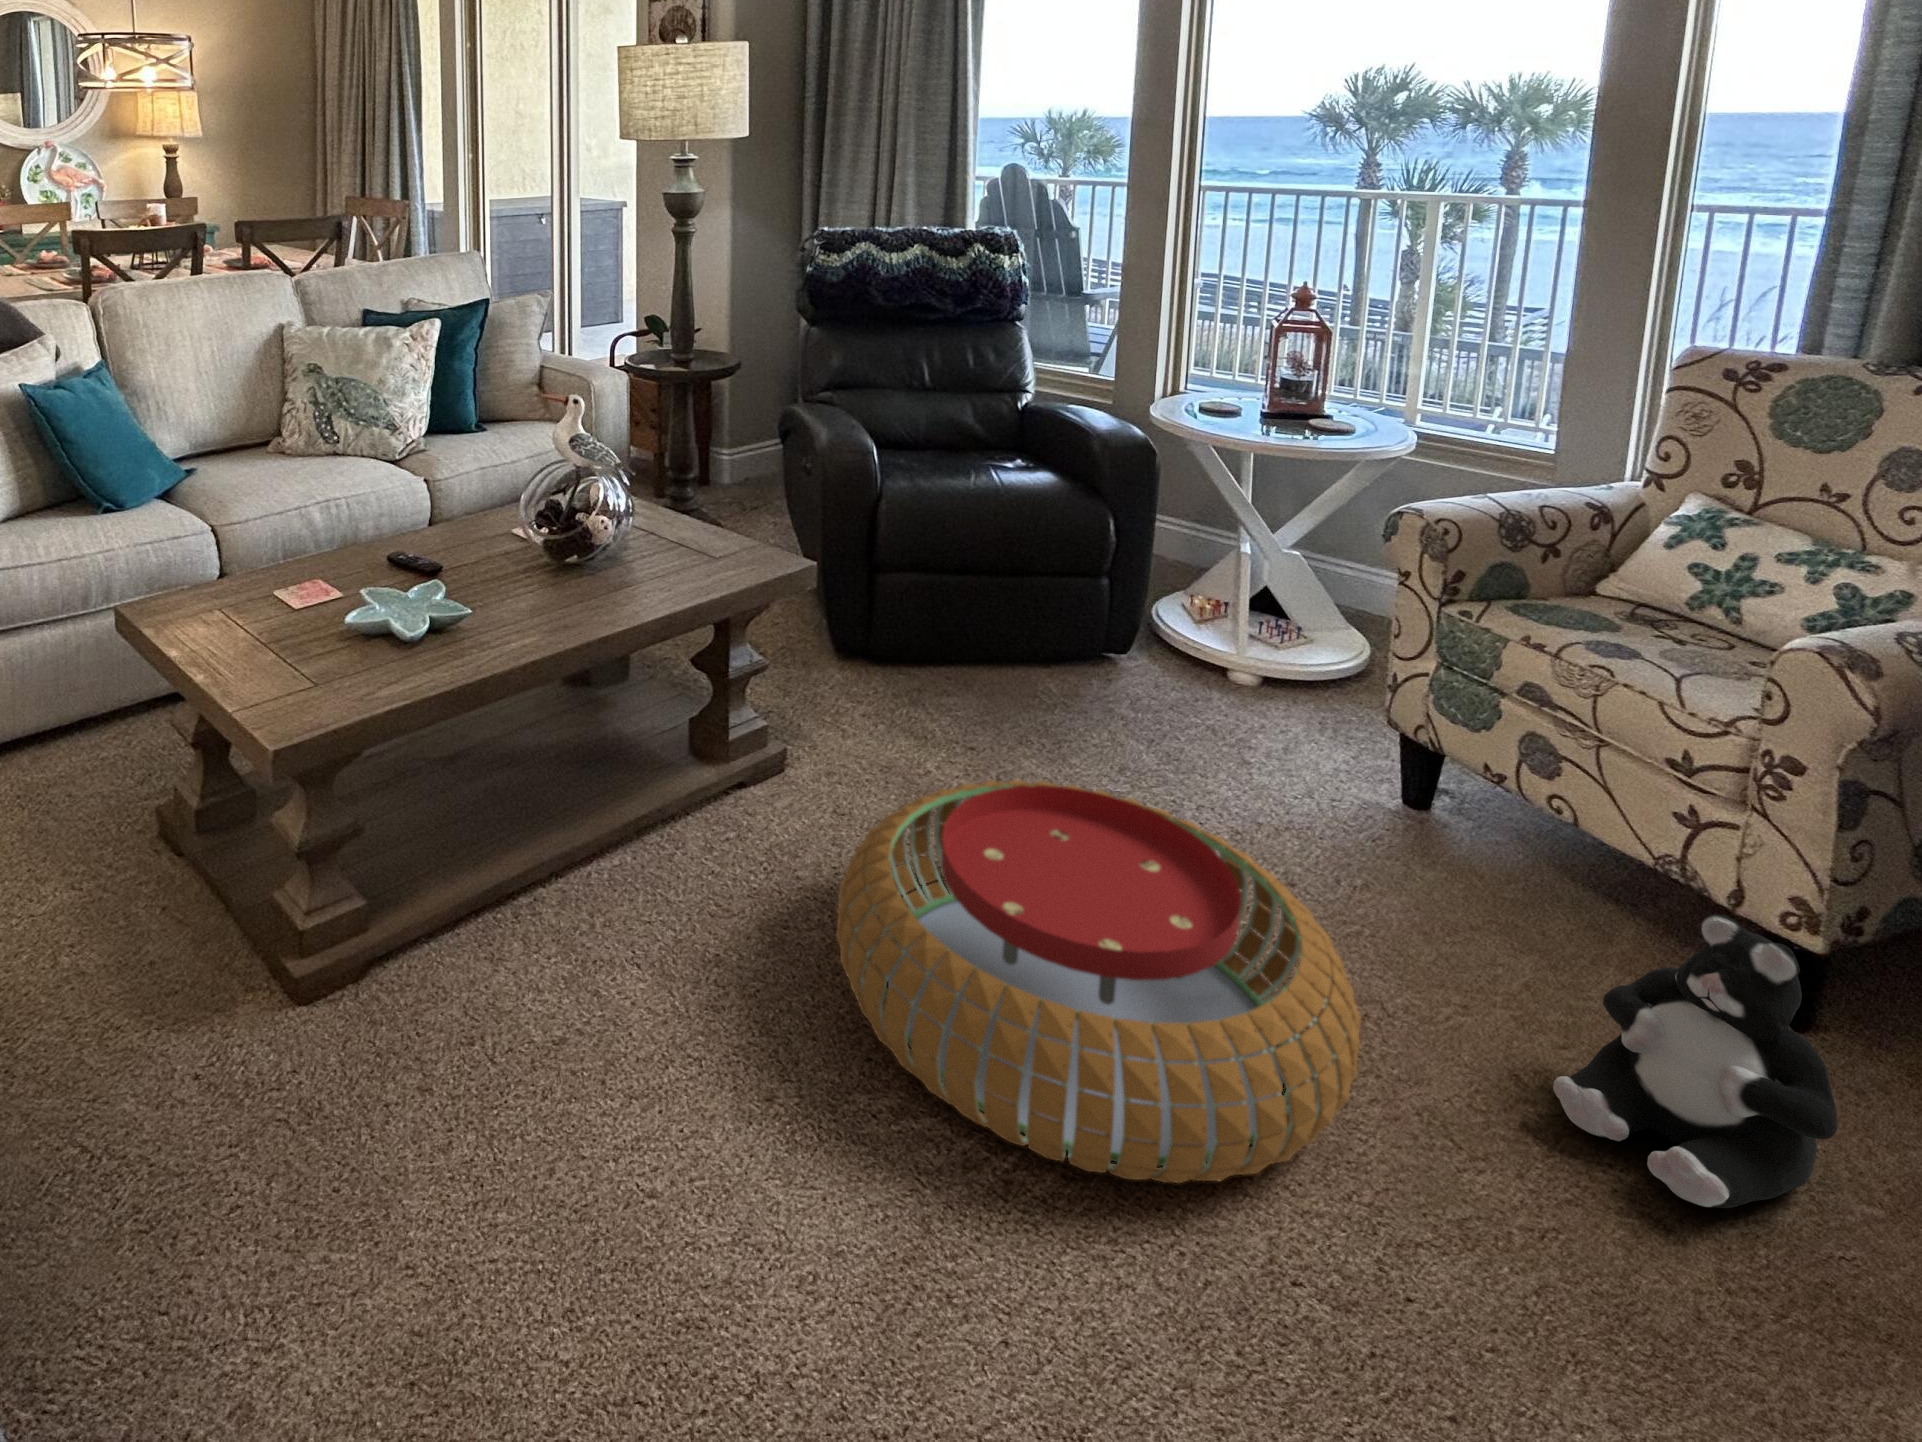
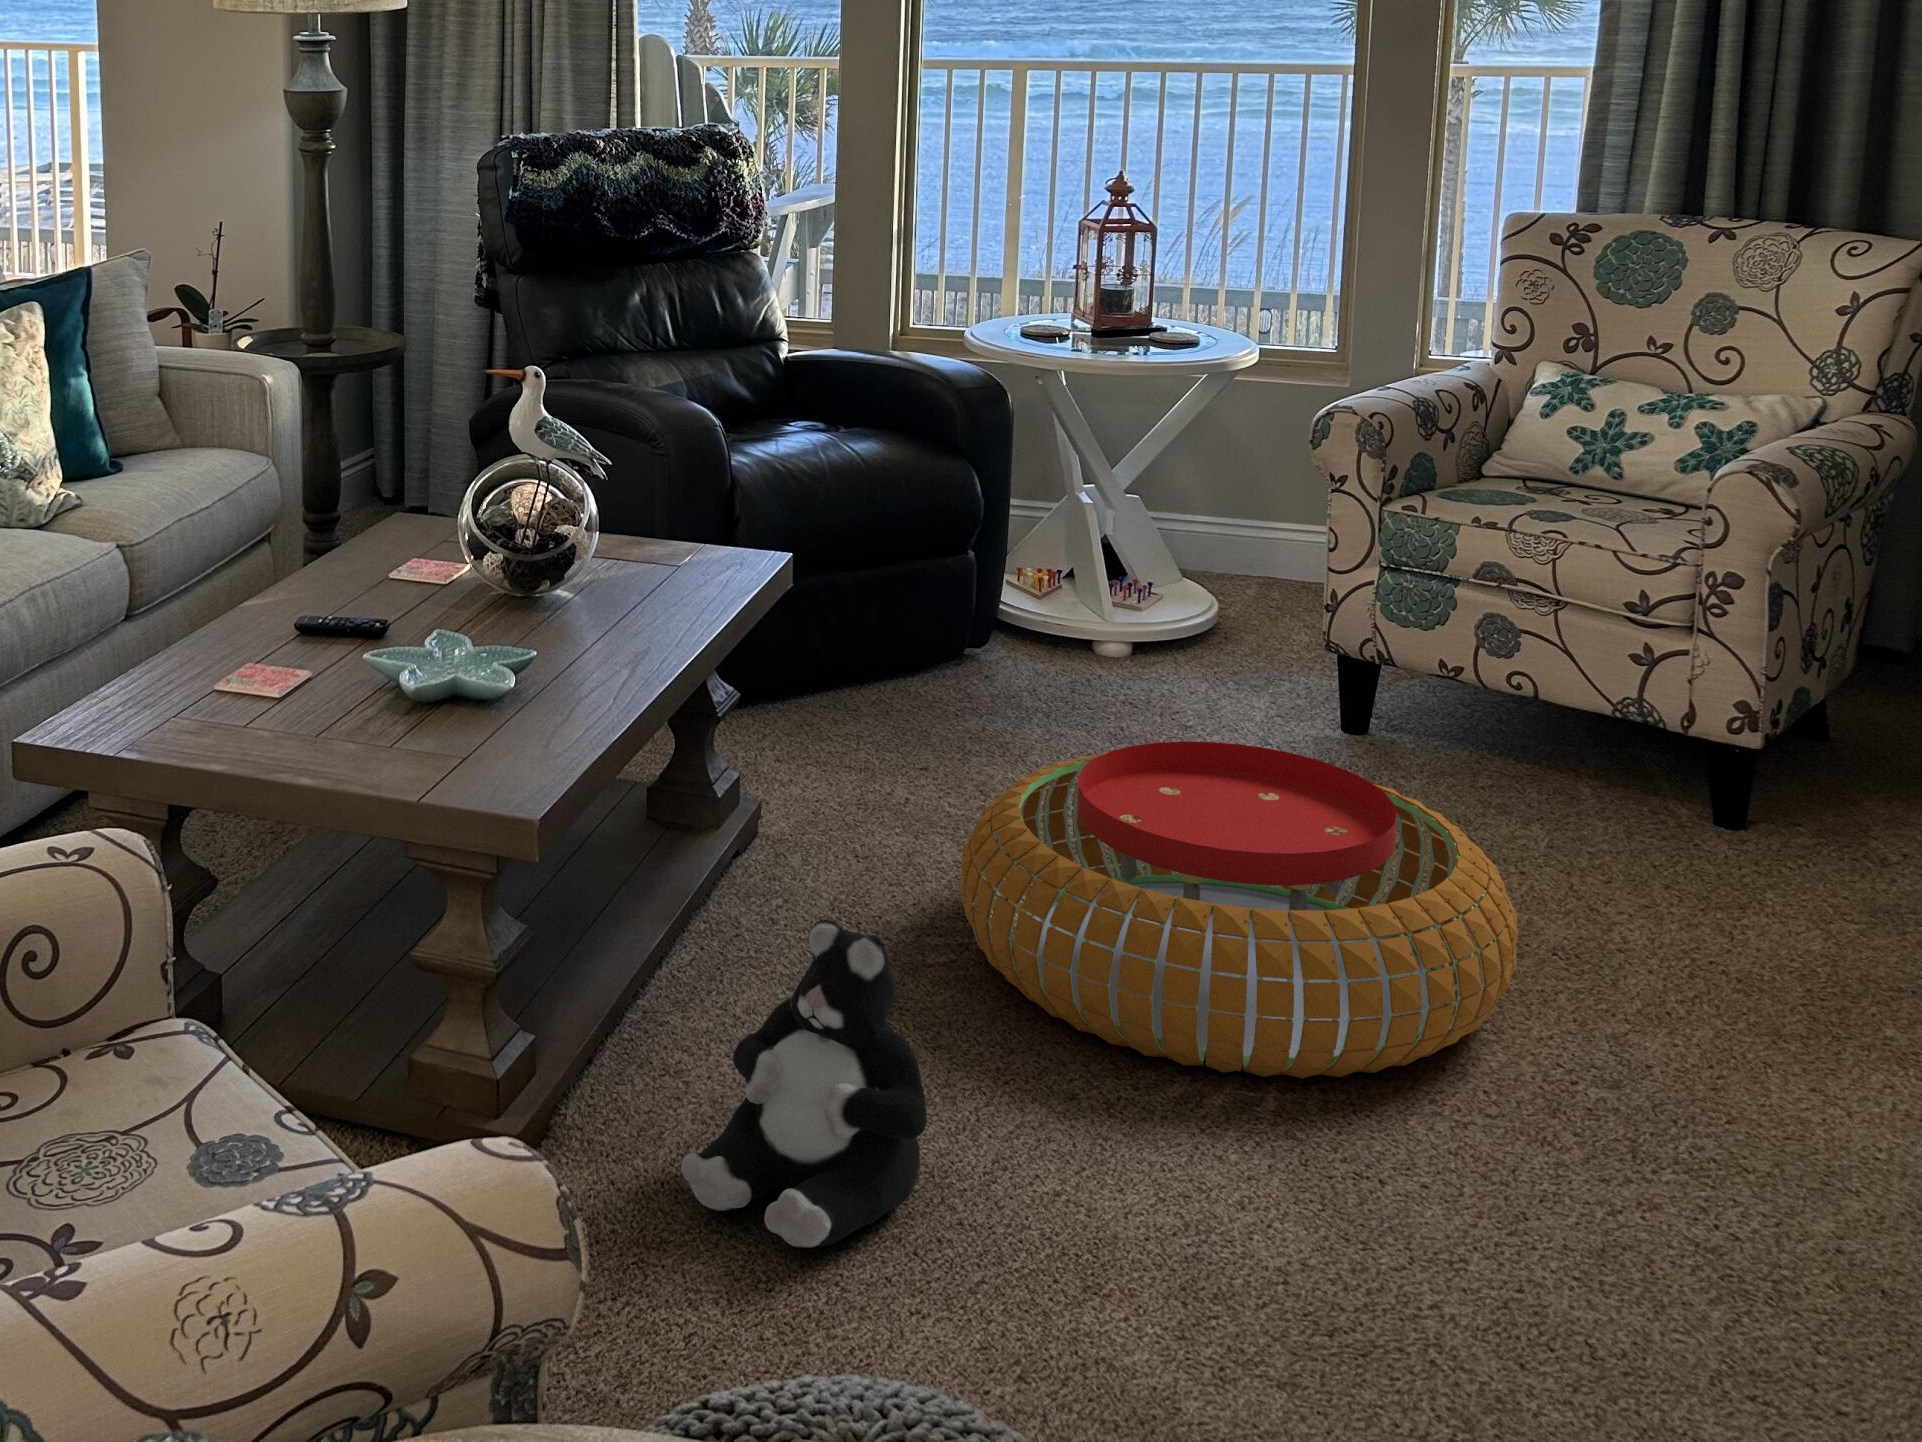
plush toy: present [1553,914,1837,1208] -> present [681,920,927,1248]

